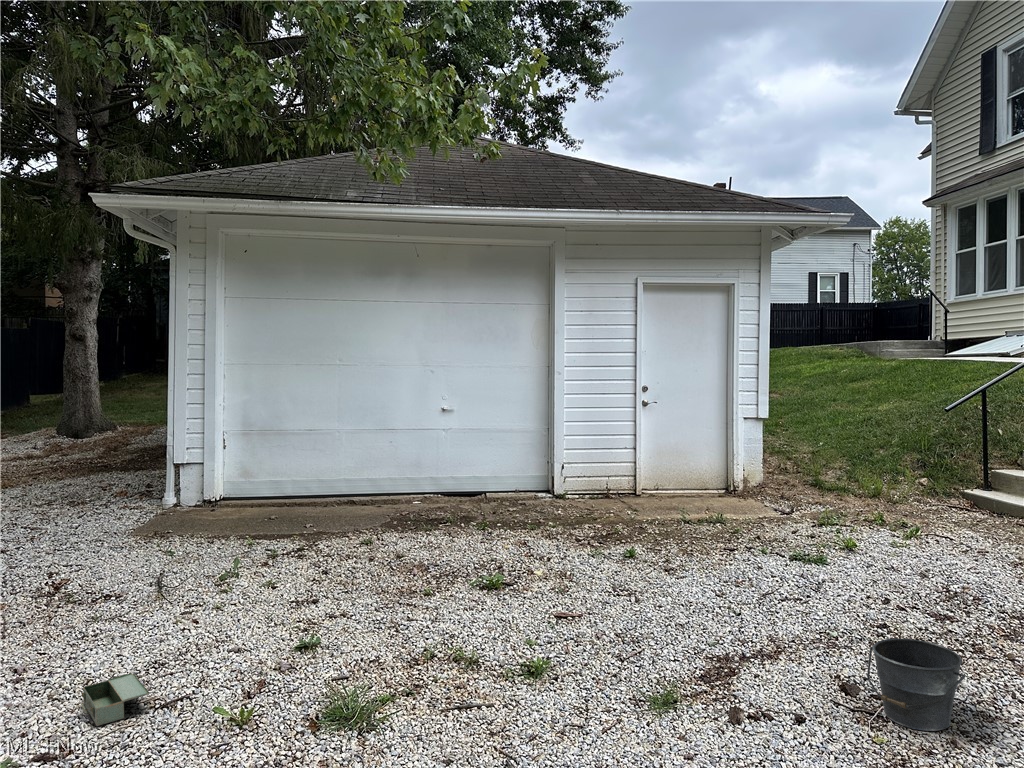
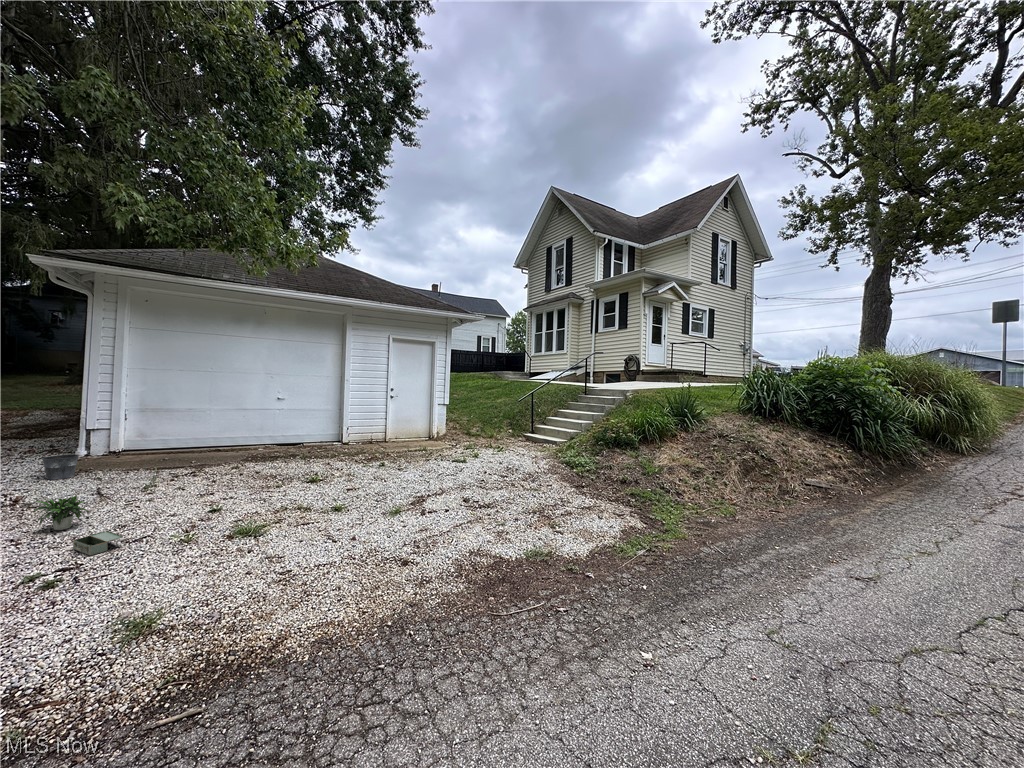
potted plant: none [37,593,128,653] -> present [18,496,89,533]
bucket: present [867,638,965,731] -> present [38,454,79,479]

